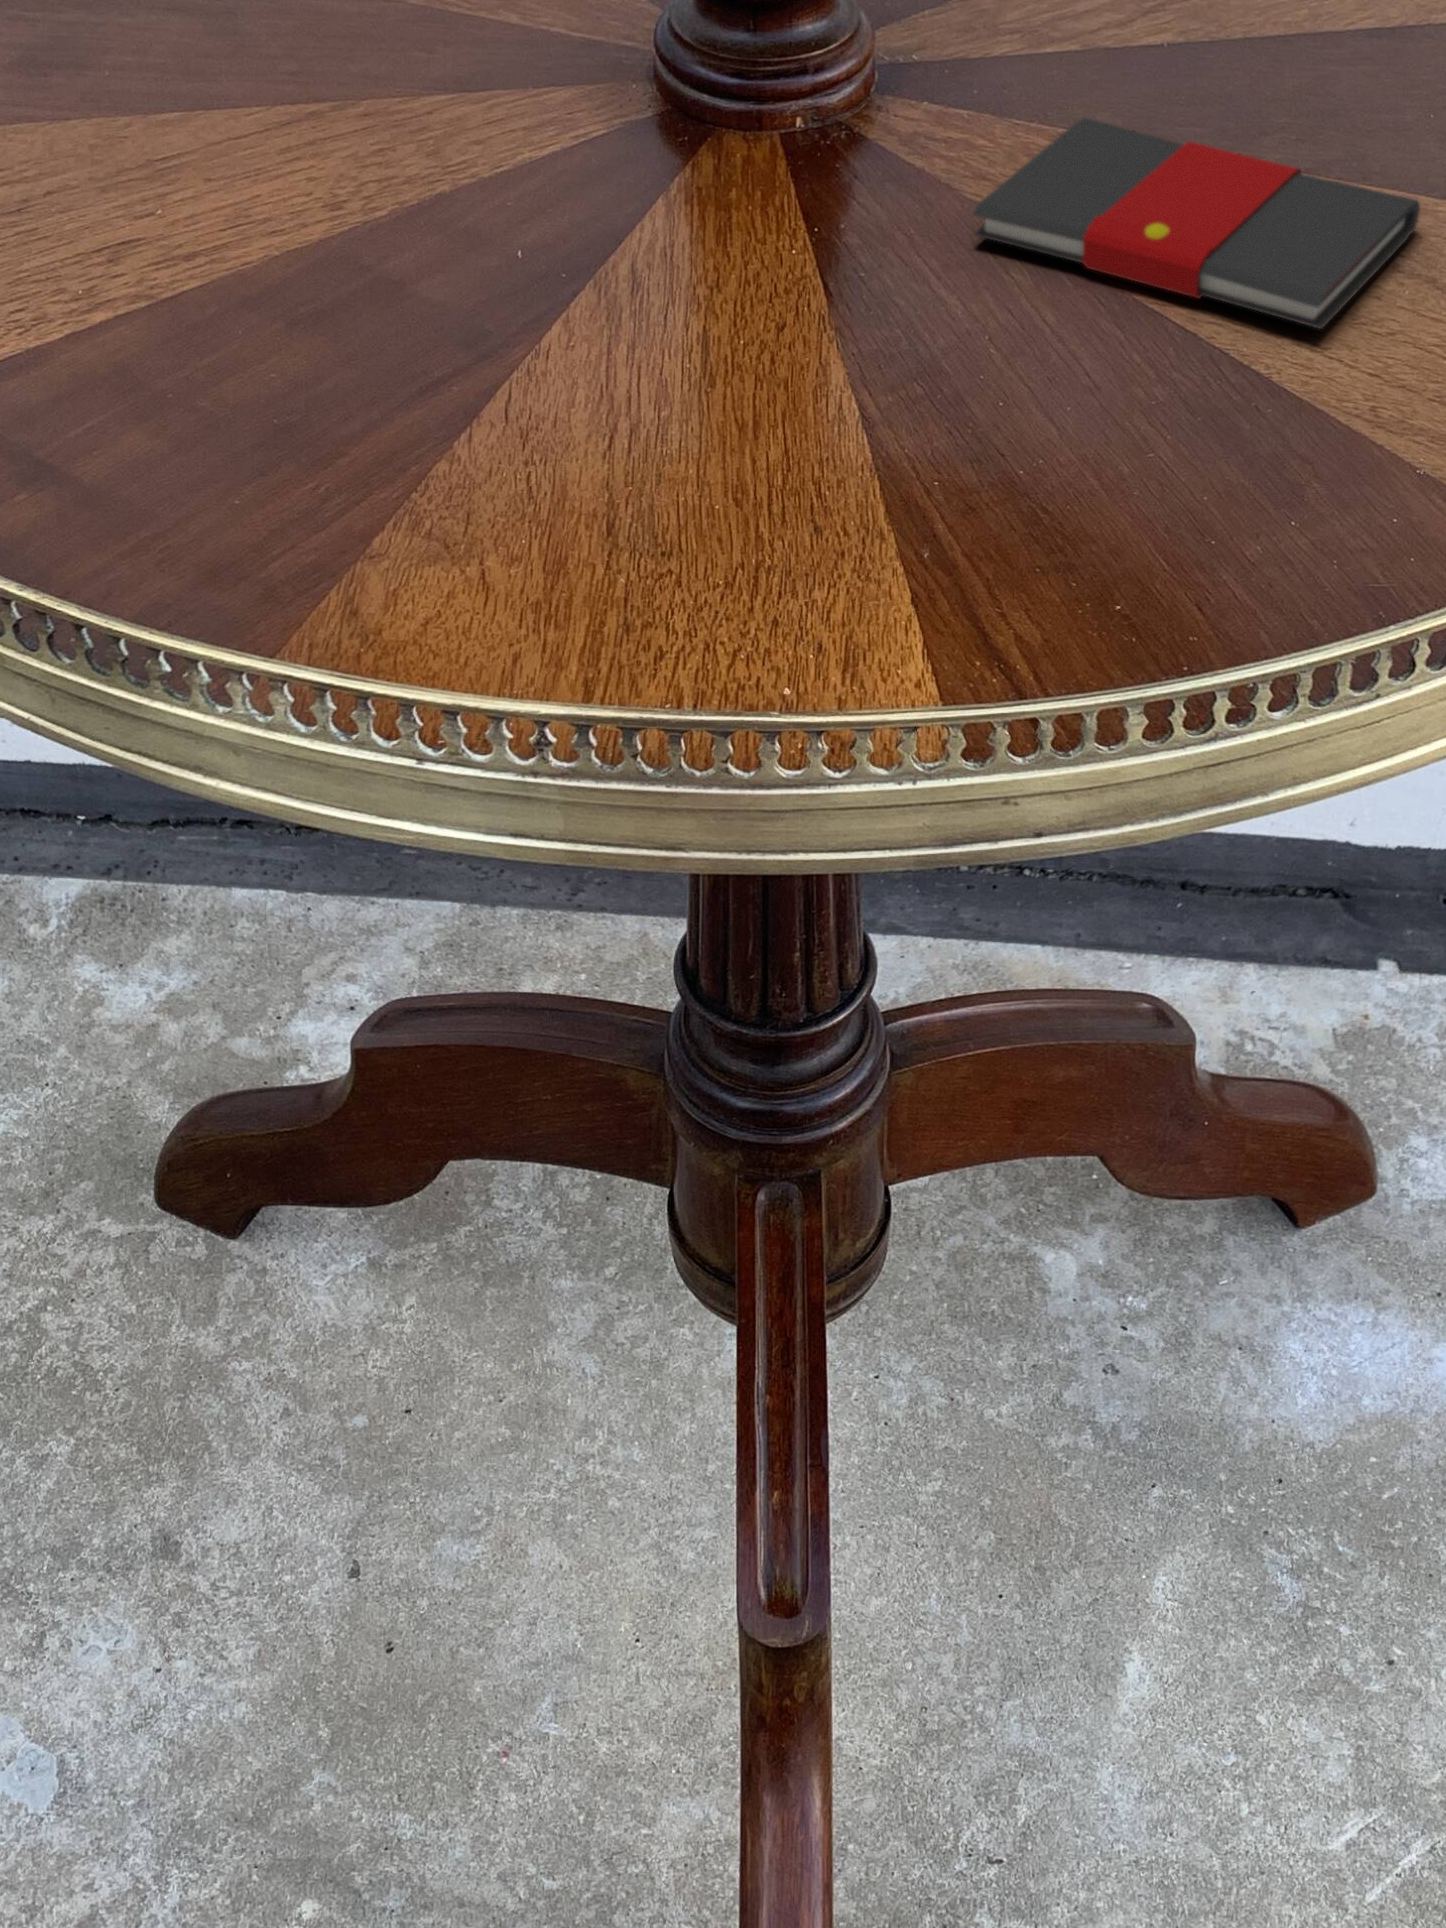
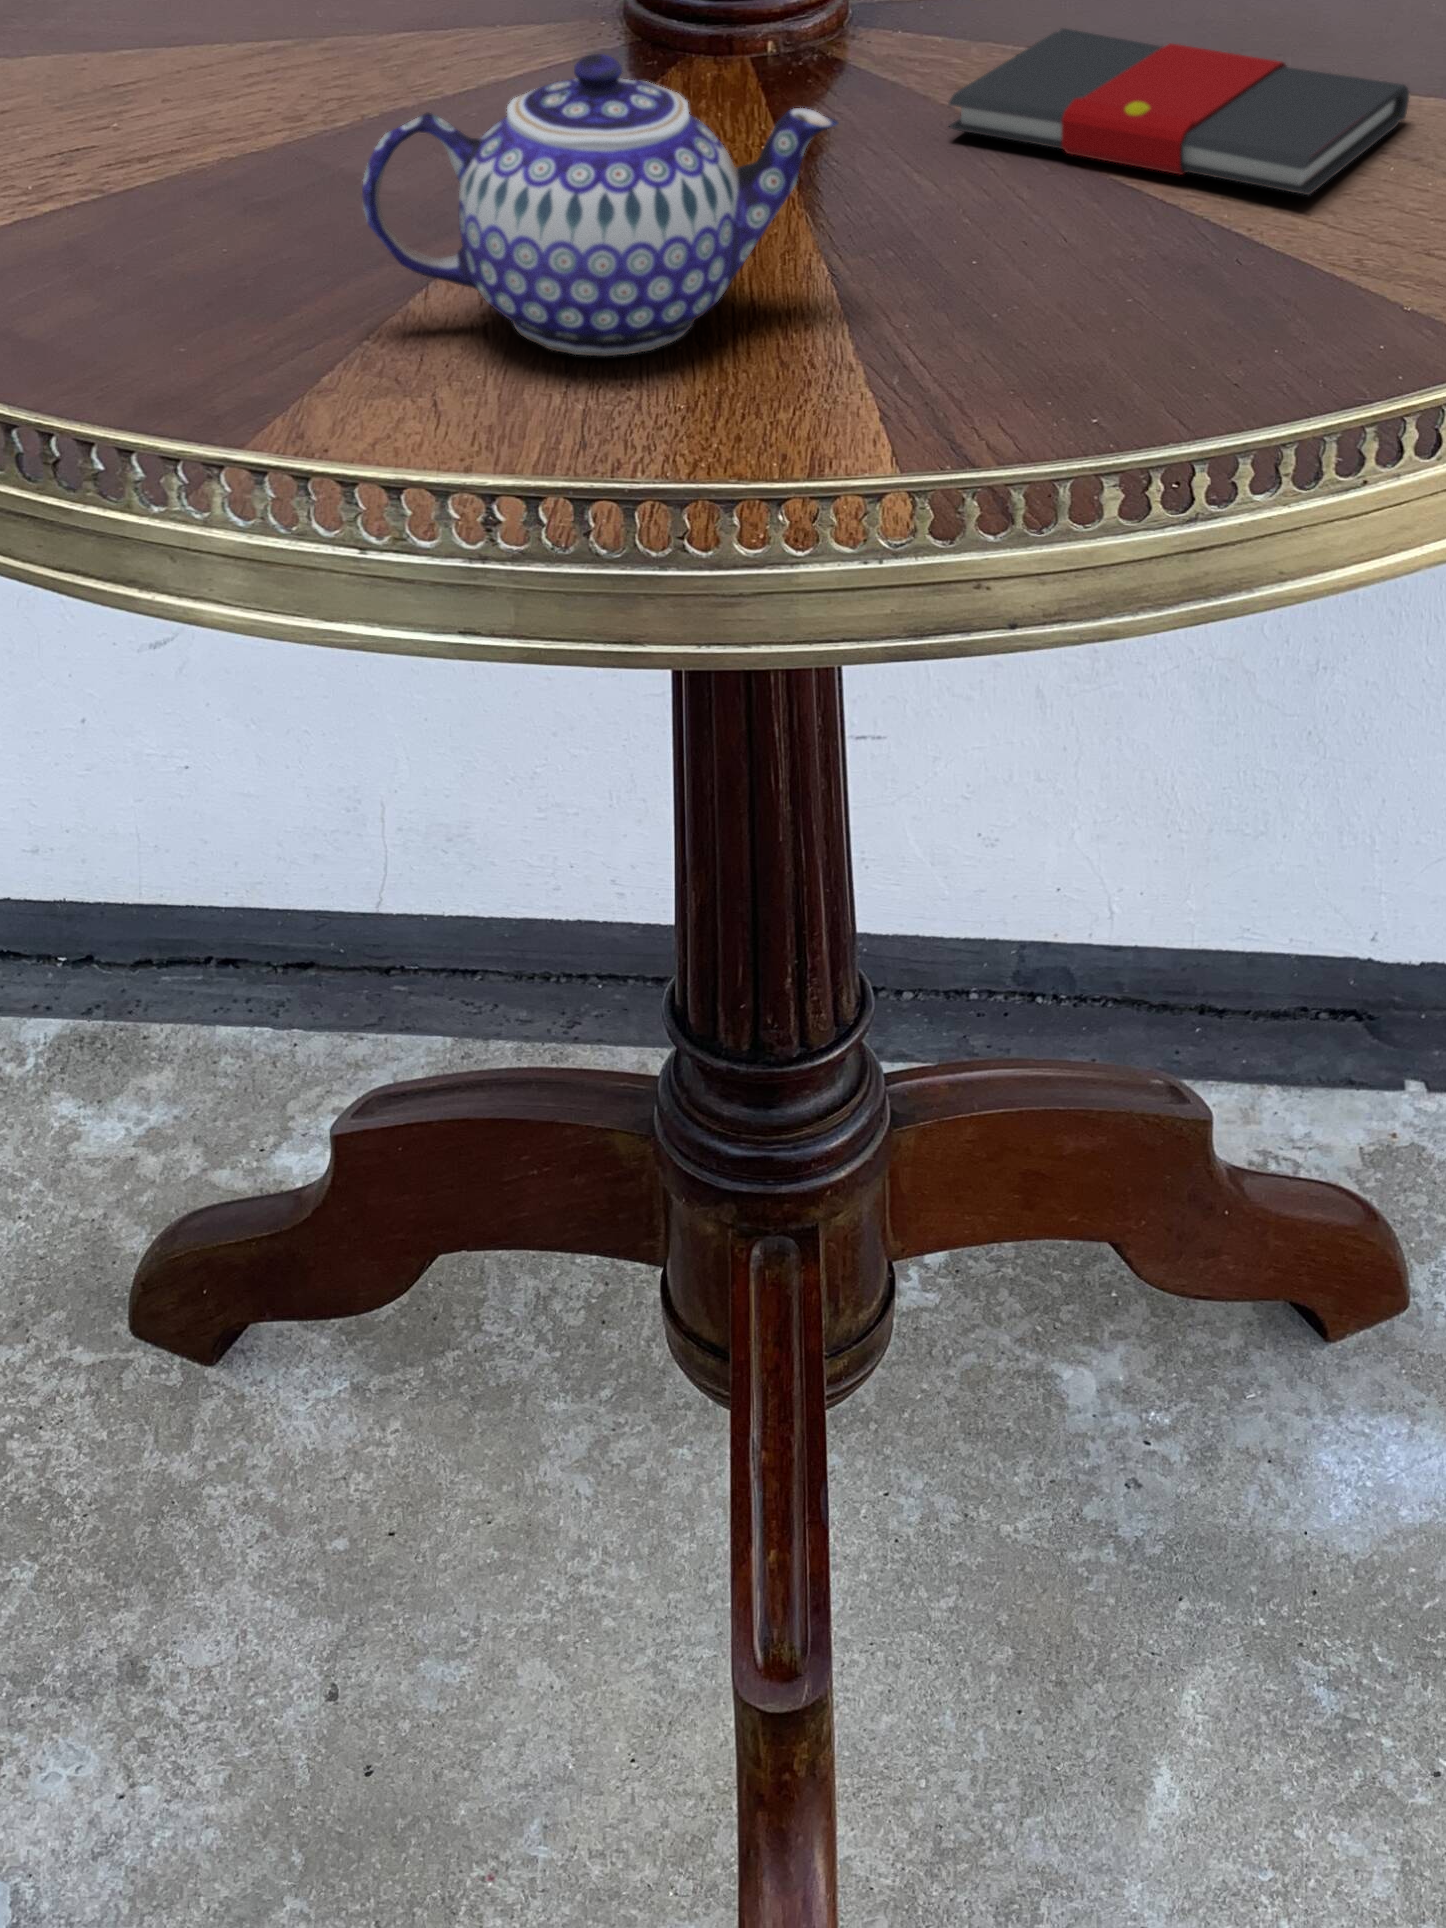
teapot: none [413,231,873,518] -> present [362,54,838,356]

